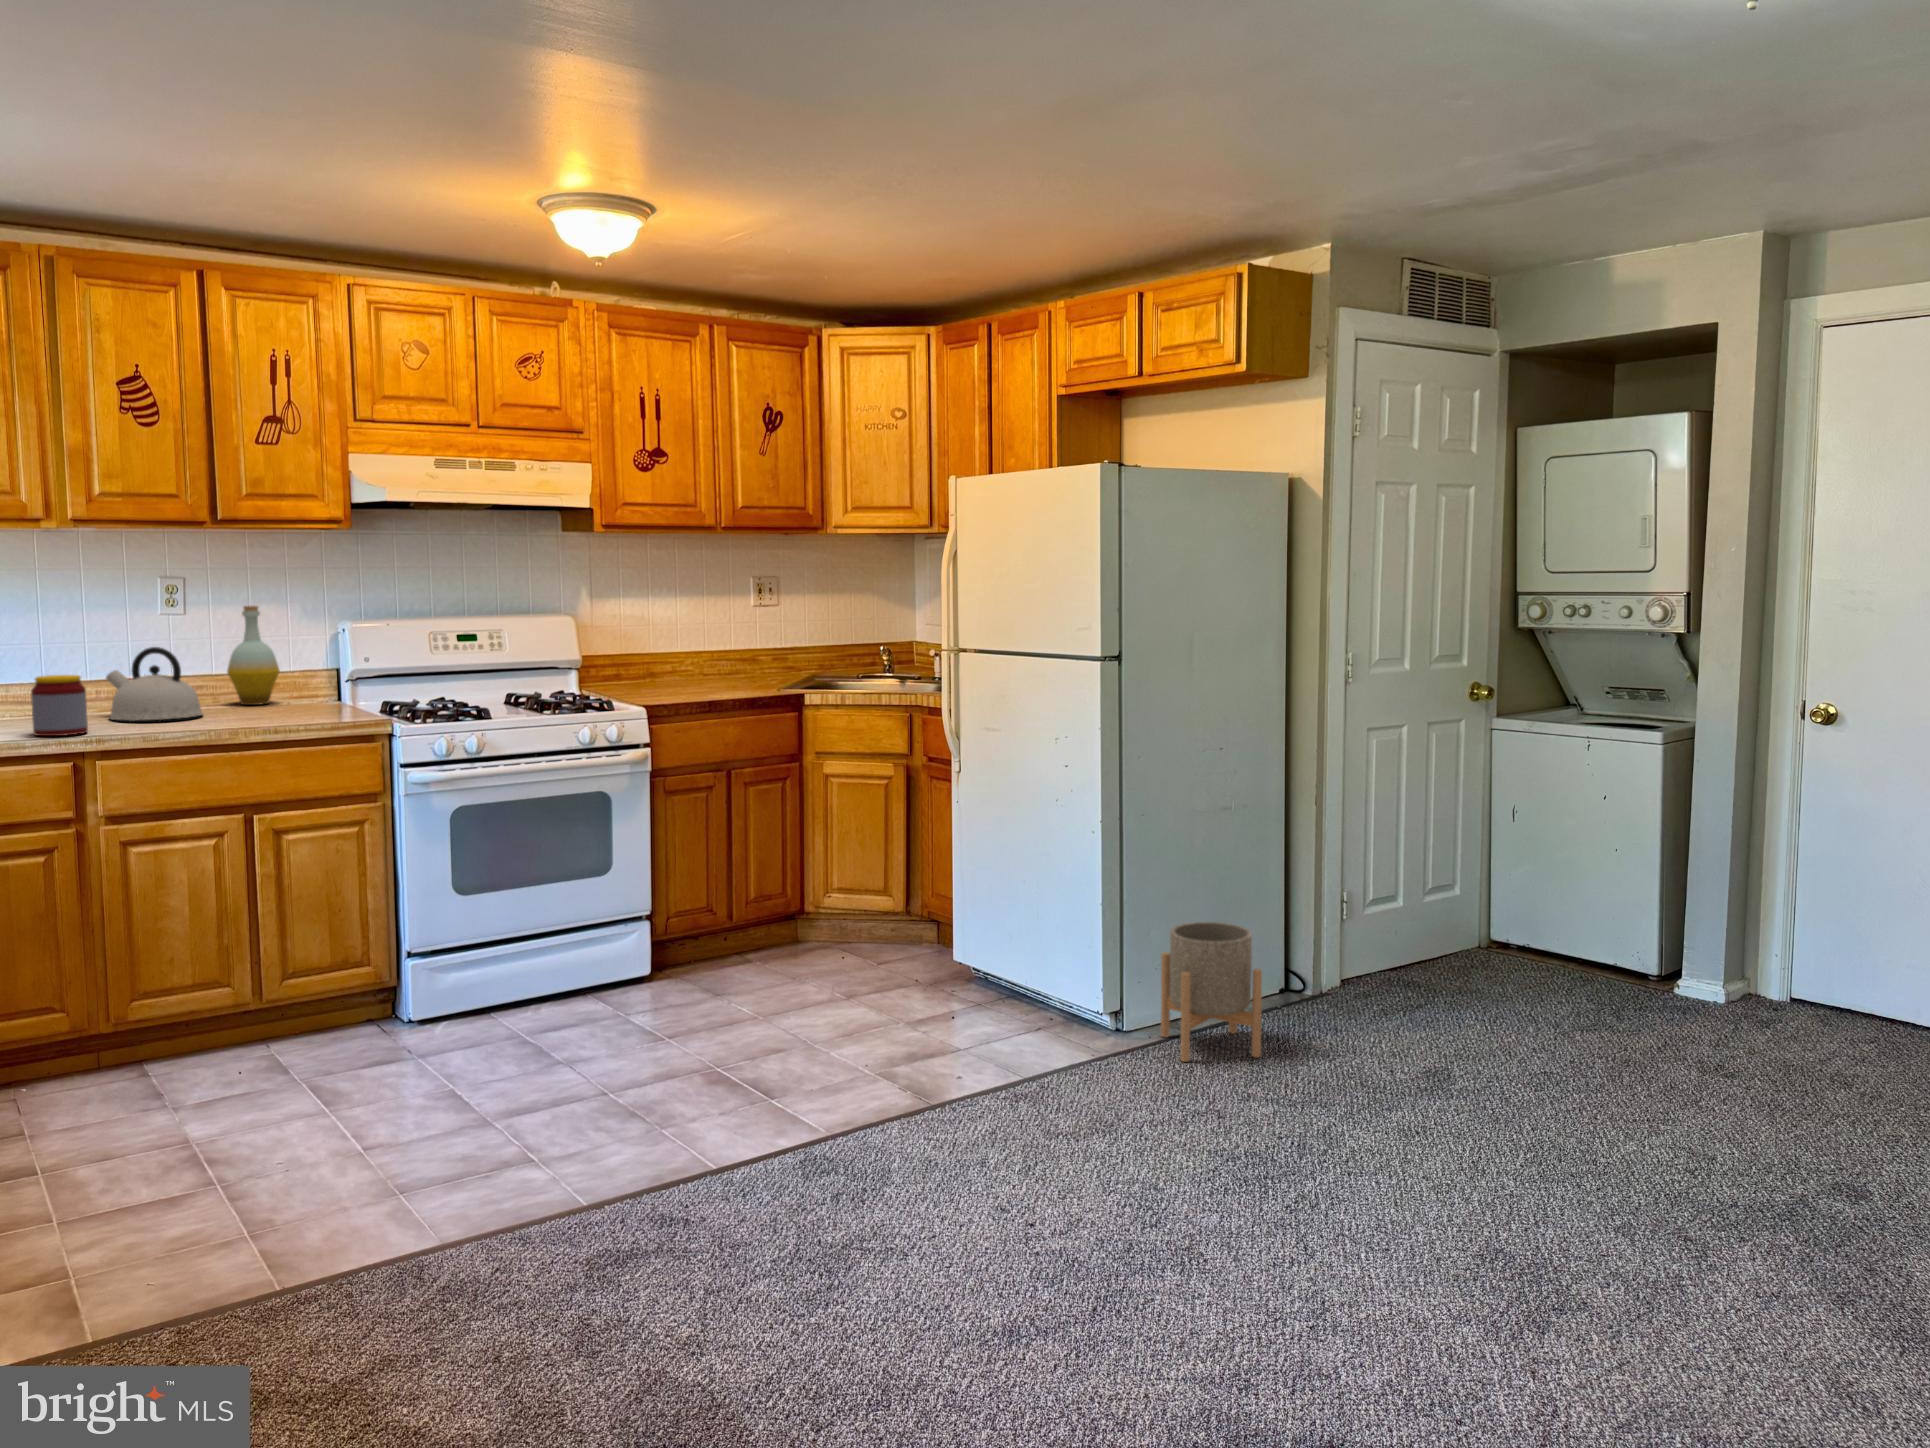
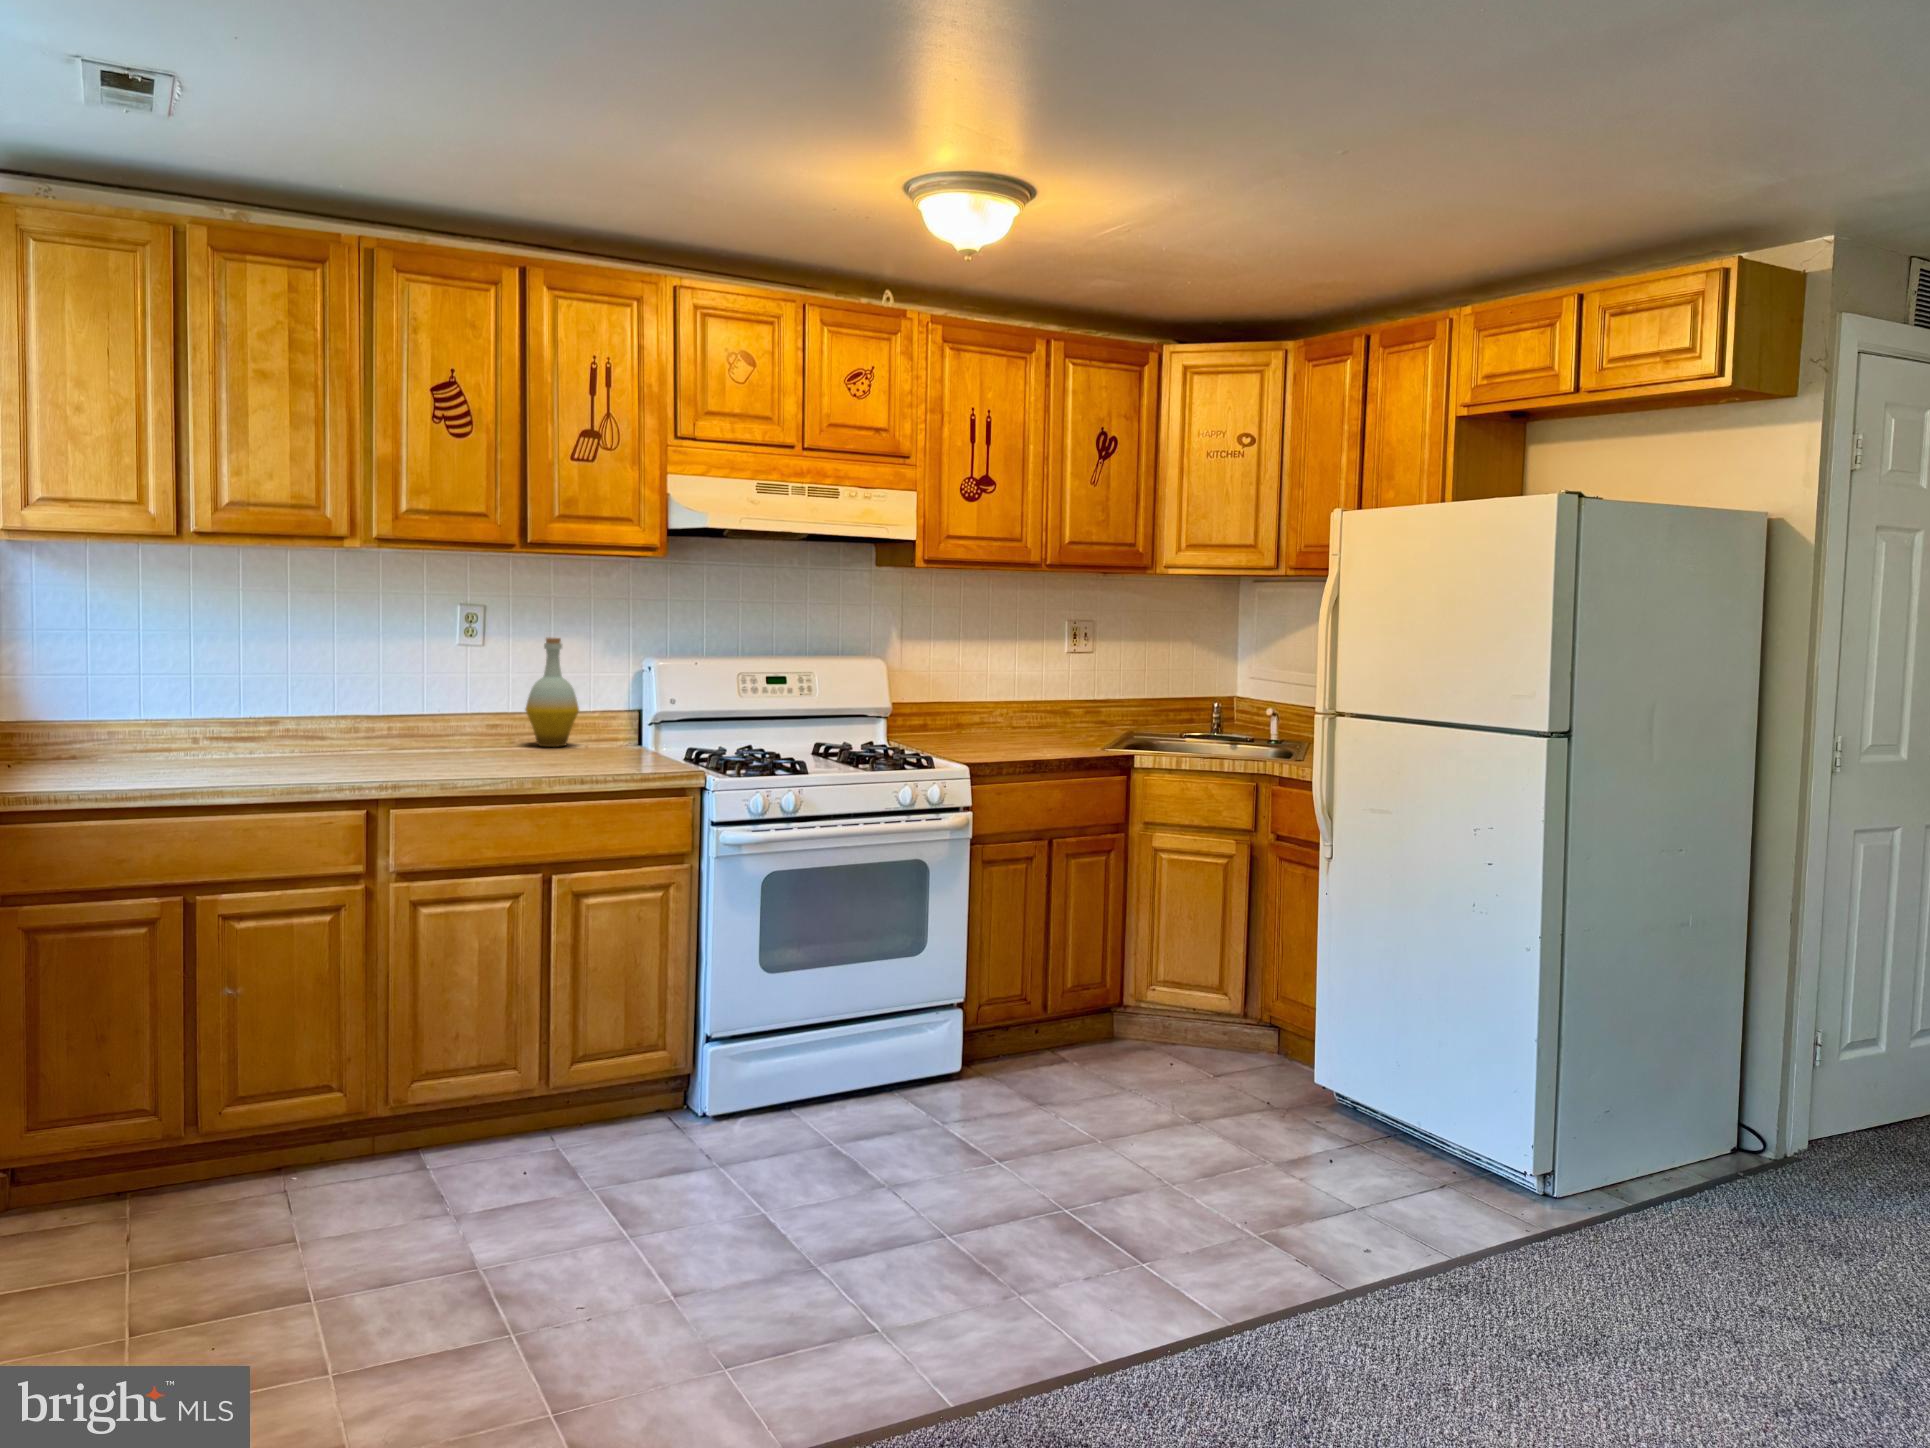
kettle: present [106,647,203,721] -> none [405,680,503,762]
jar: present [31,675,88,736] -> none [333,709,388,777]
planter: present [1161,922,1262,1062] -> none [1606,1070,1759,1254]

